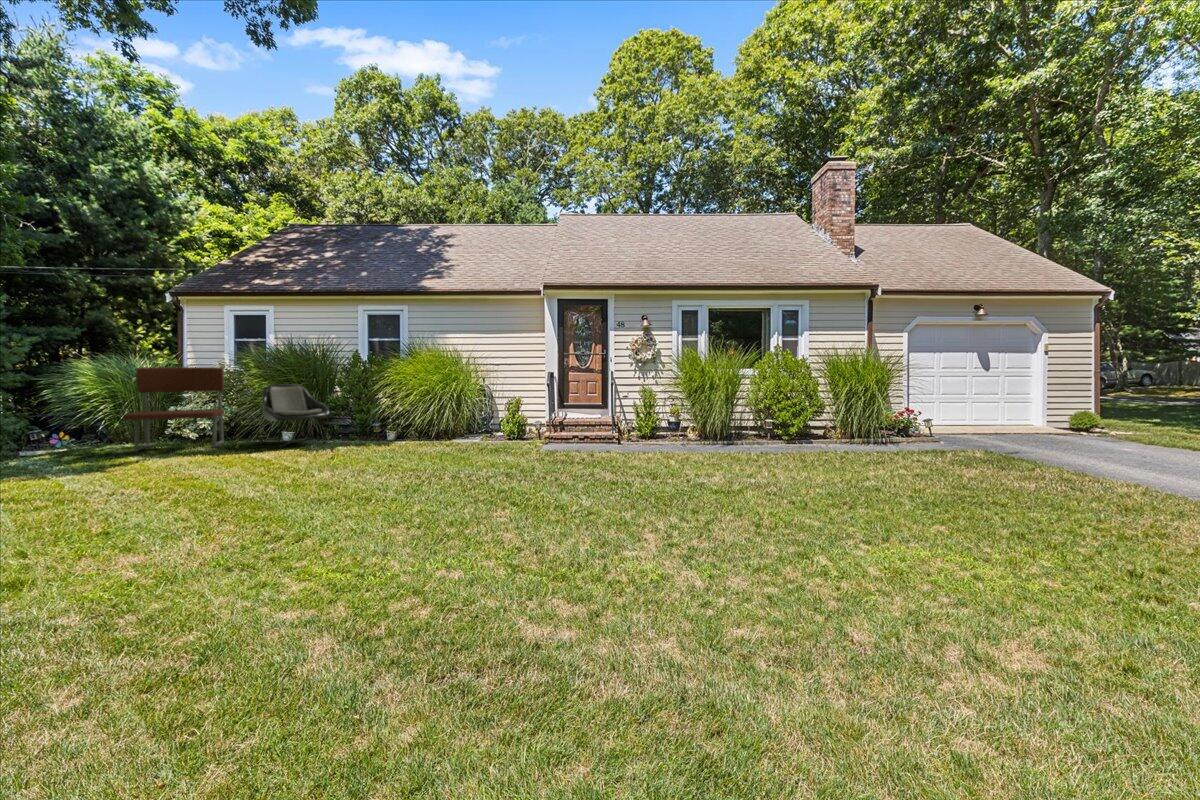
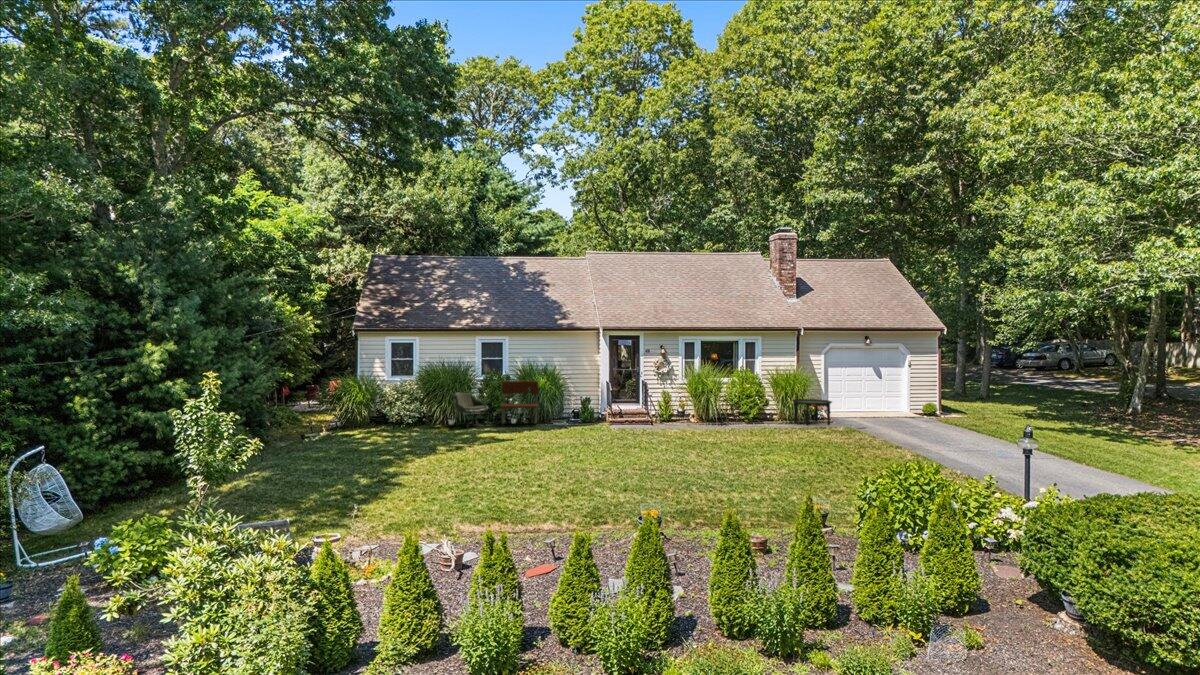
bench: present [123,367,224,451] -> present [500,381,539,424]
round table: none [869,401,947,447] -> present [793,399,832,425]

